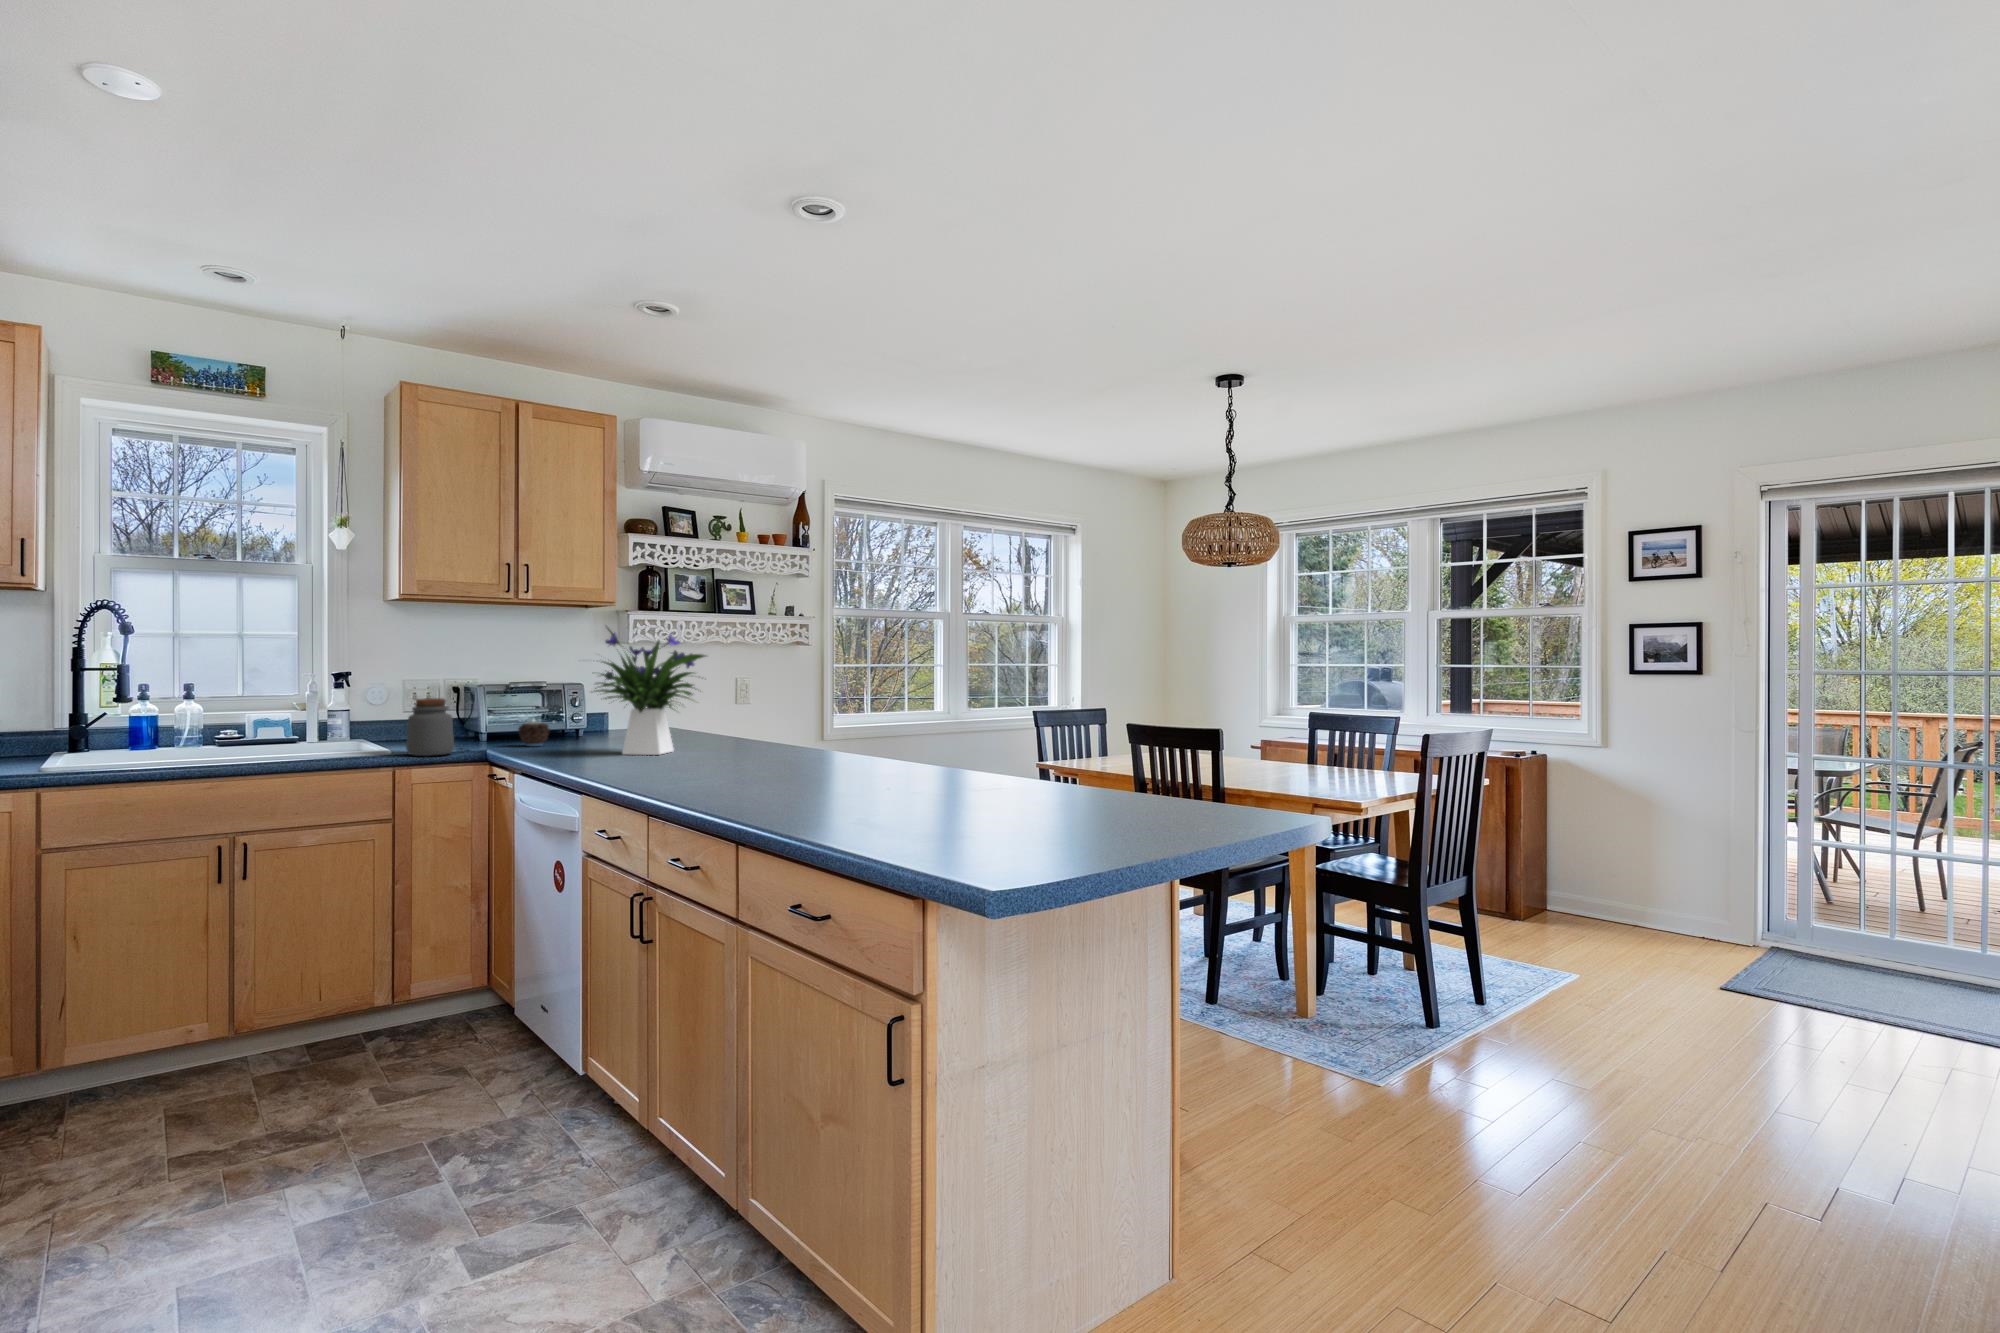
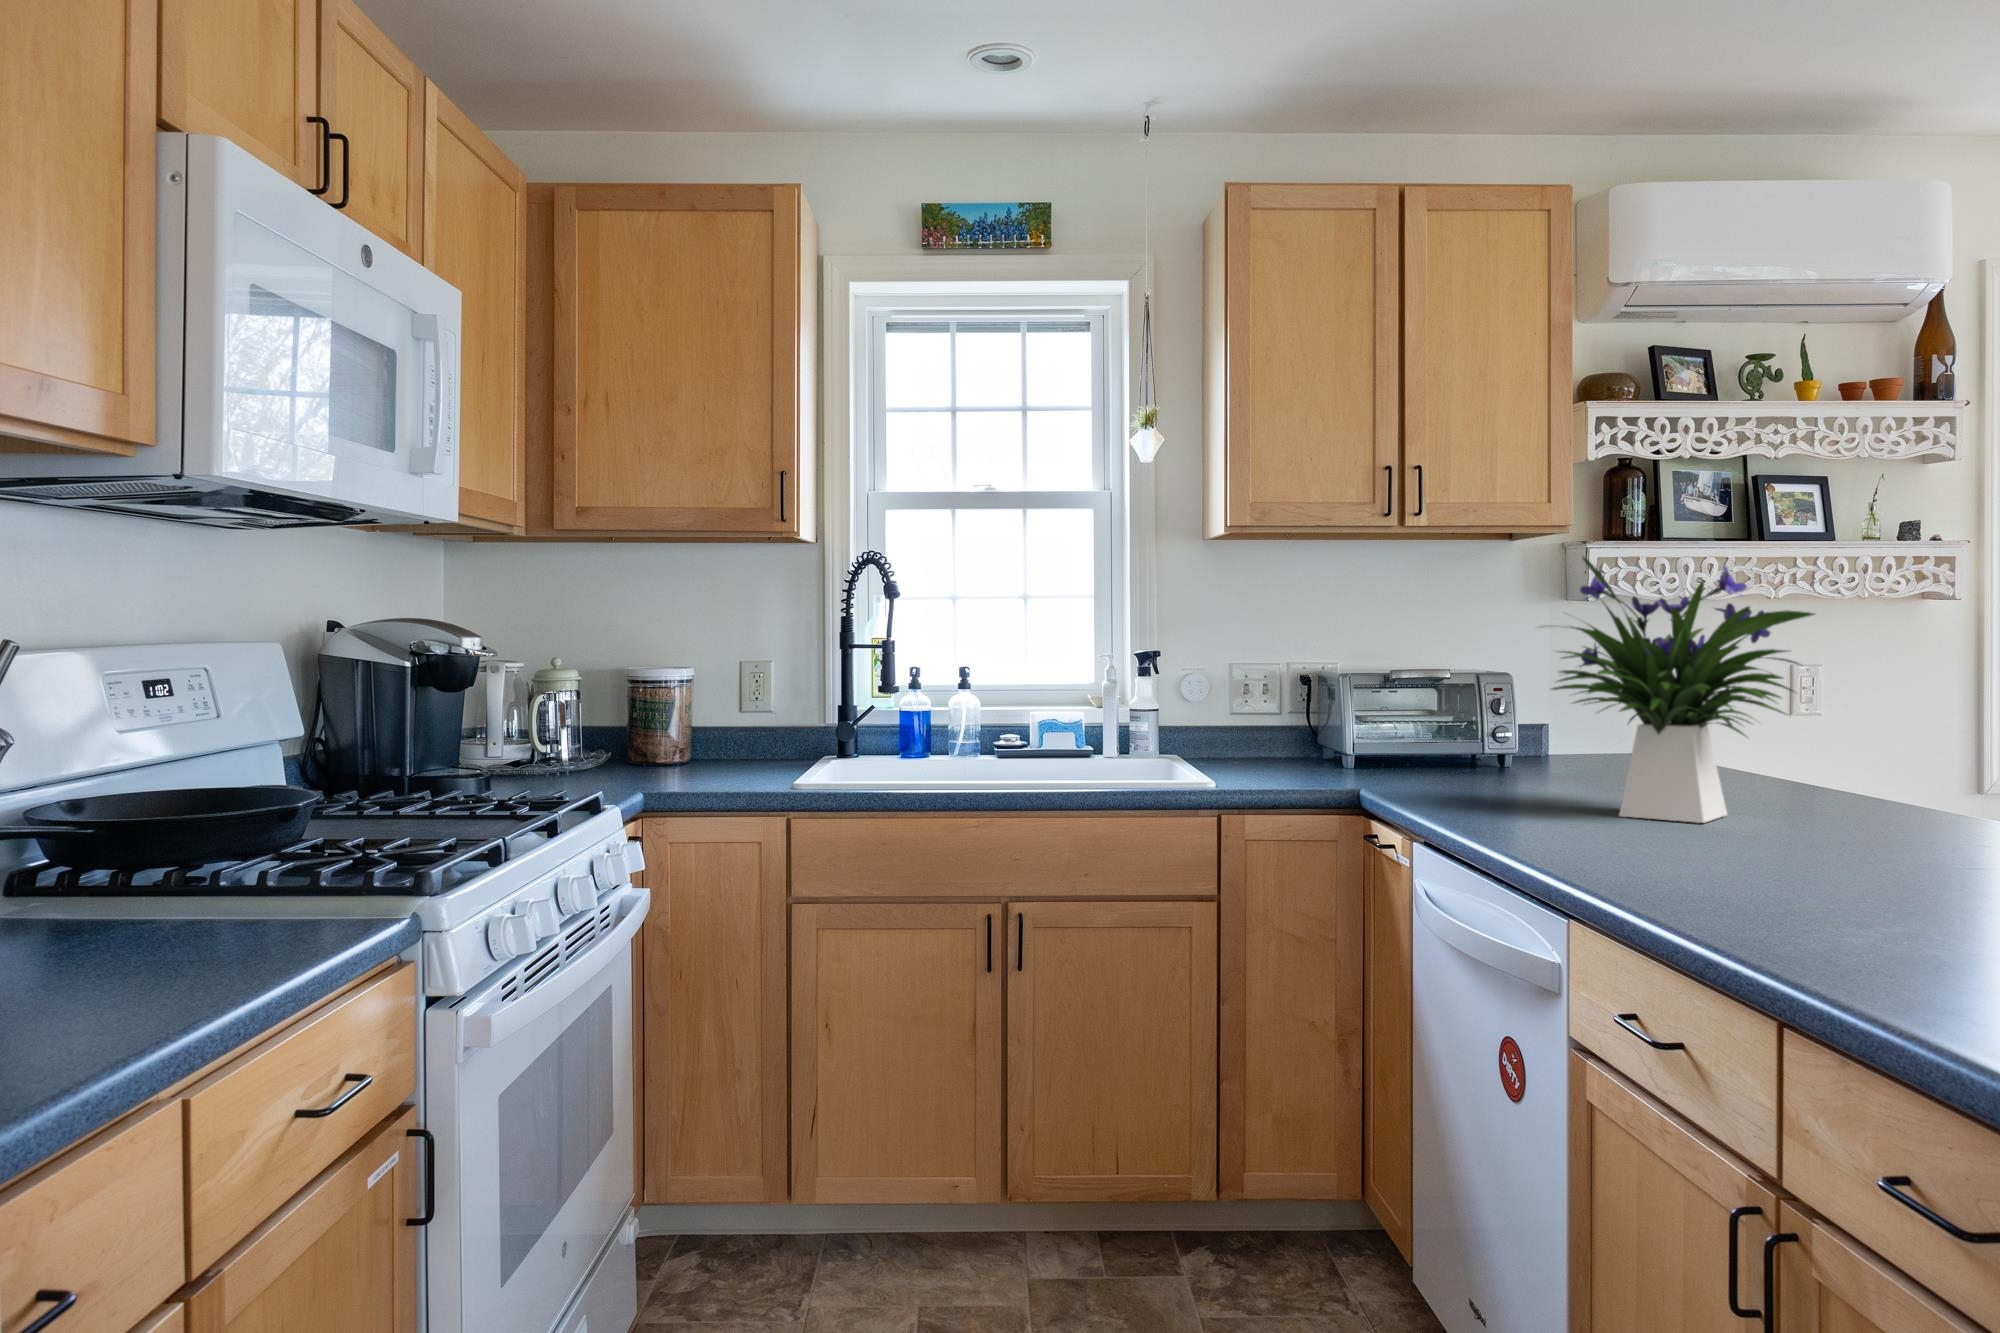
jar: present [406,698,454,756] -> none [1235,695,1307,792]
candle: present [518,722,550,746] -> none [1409,732,1466,784]

